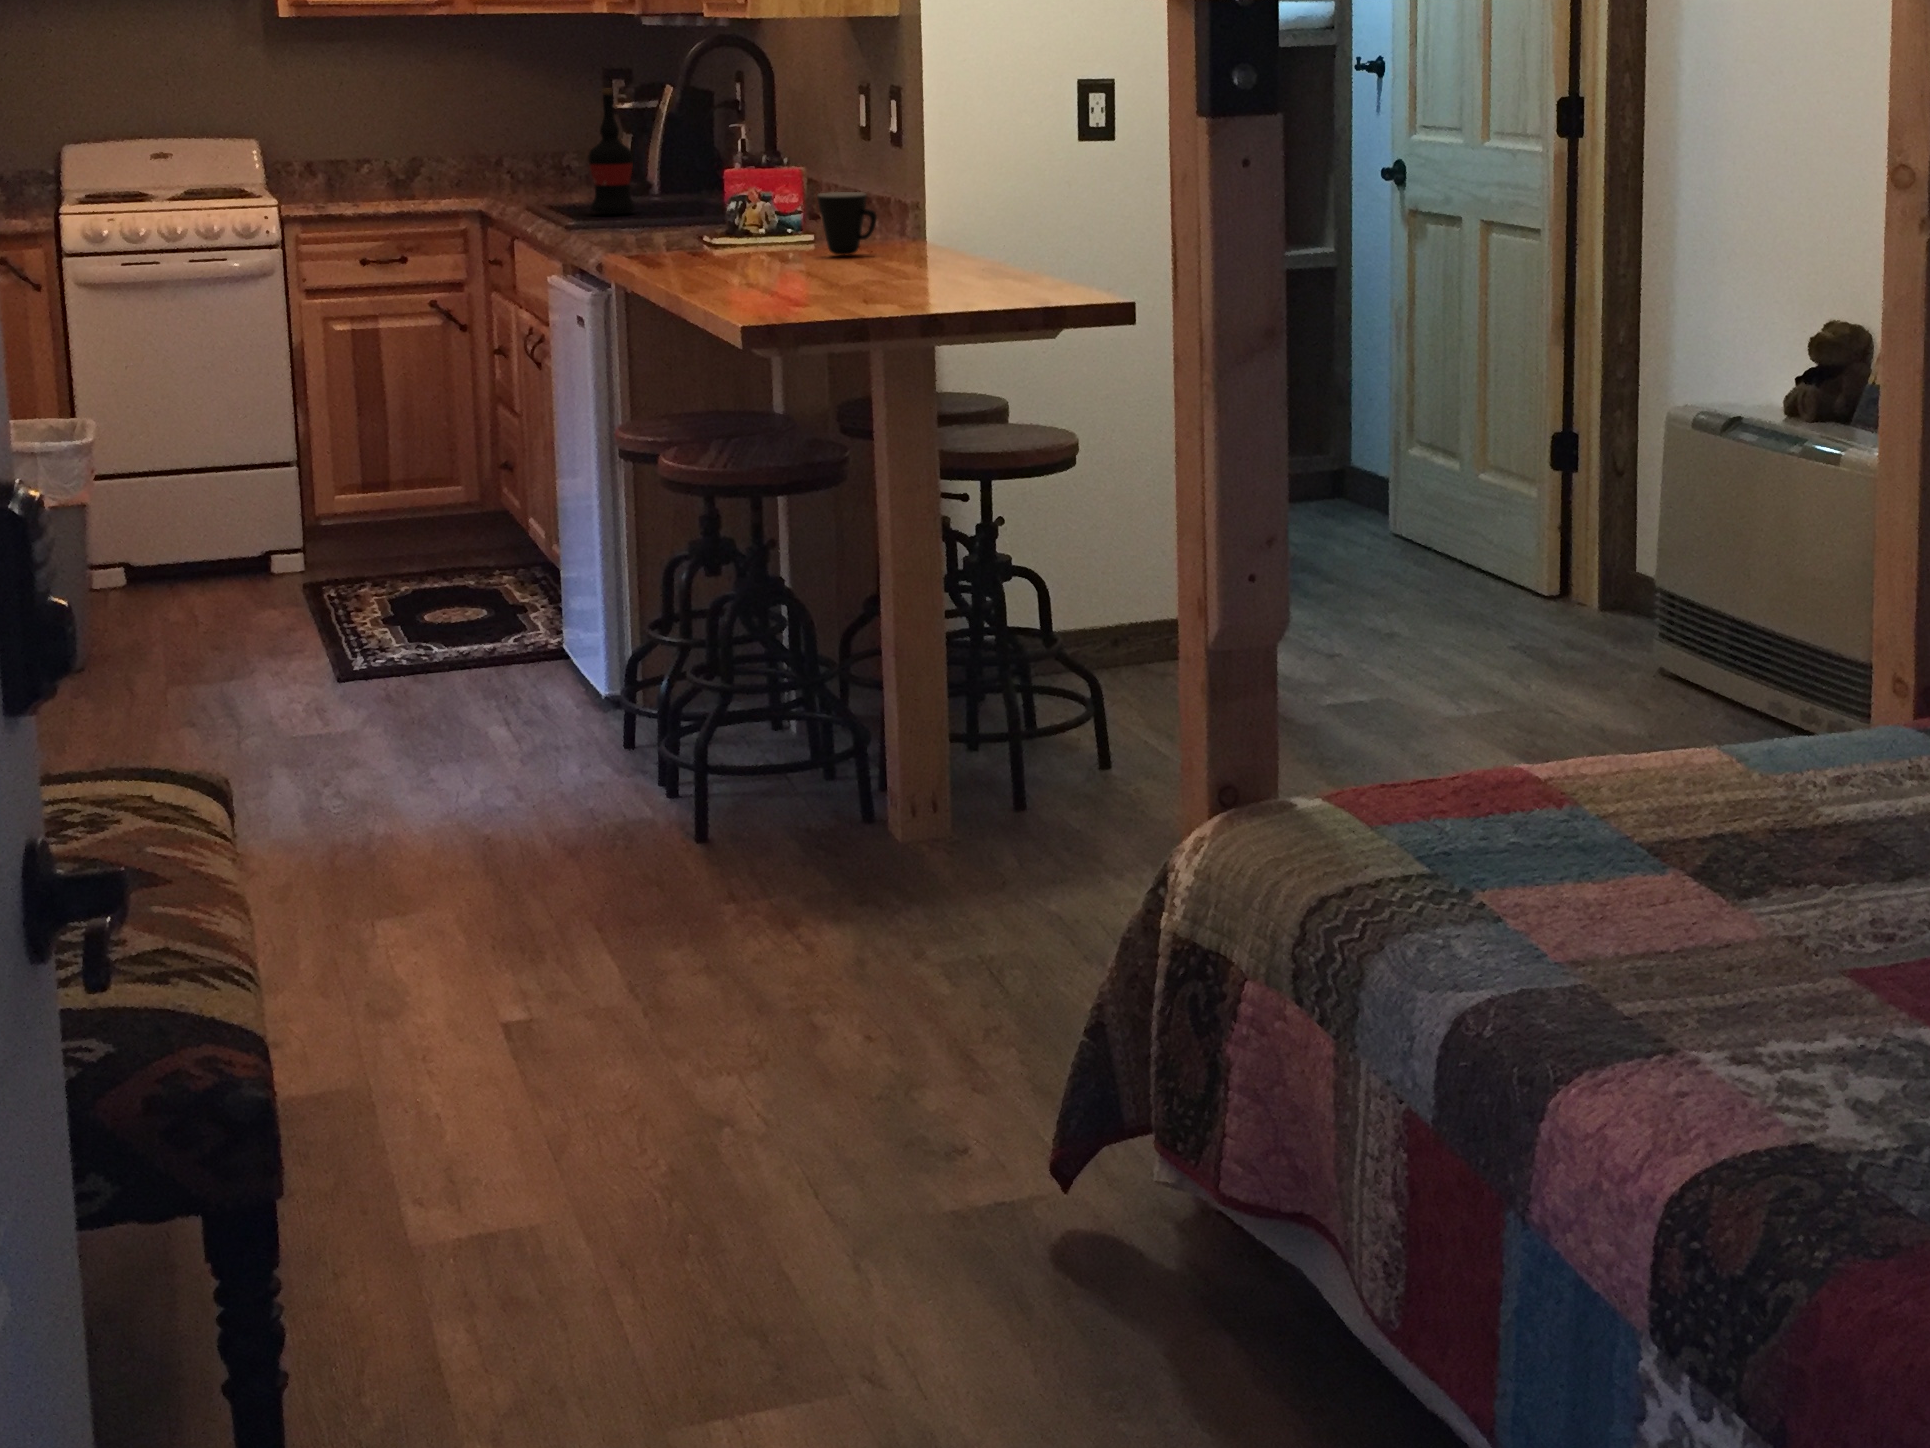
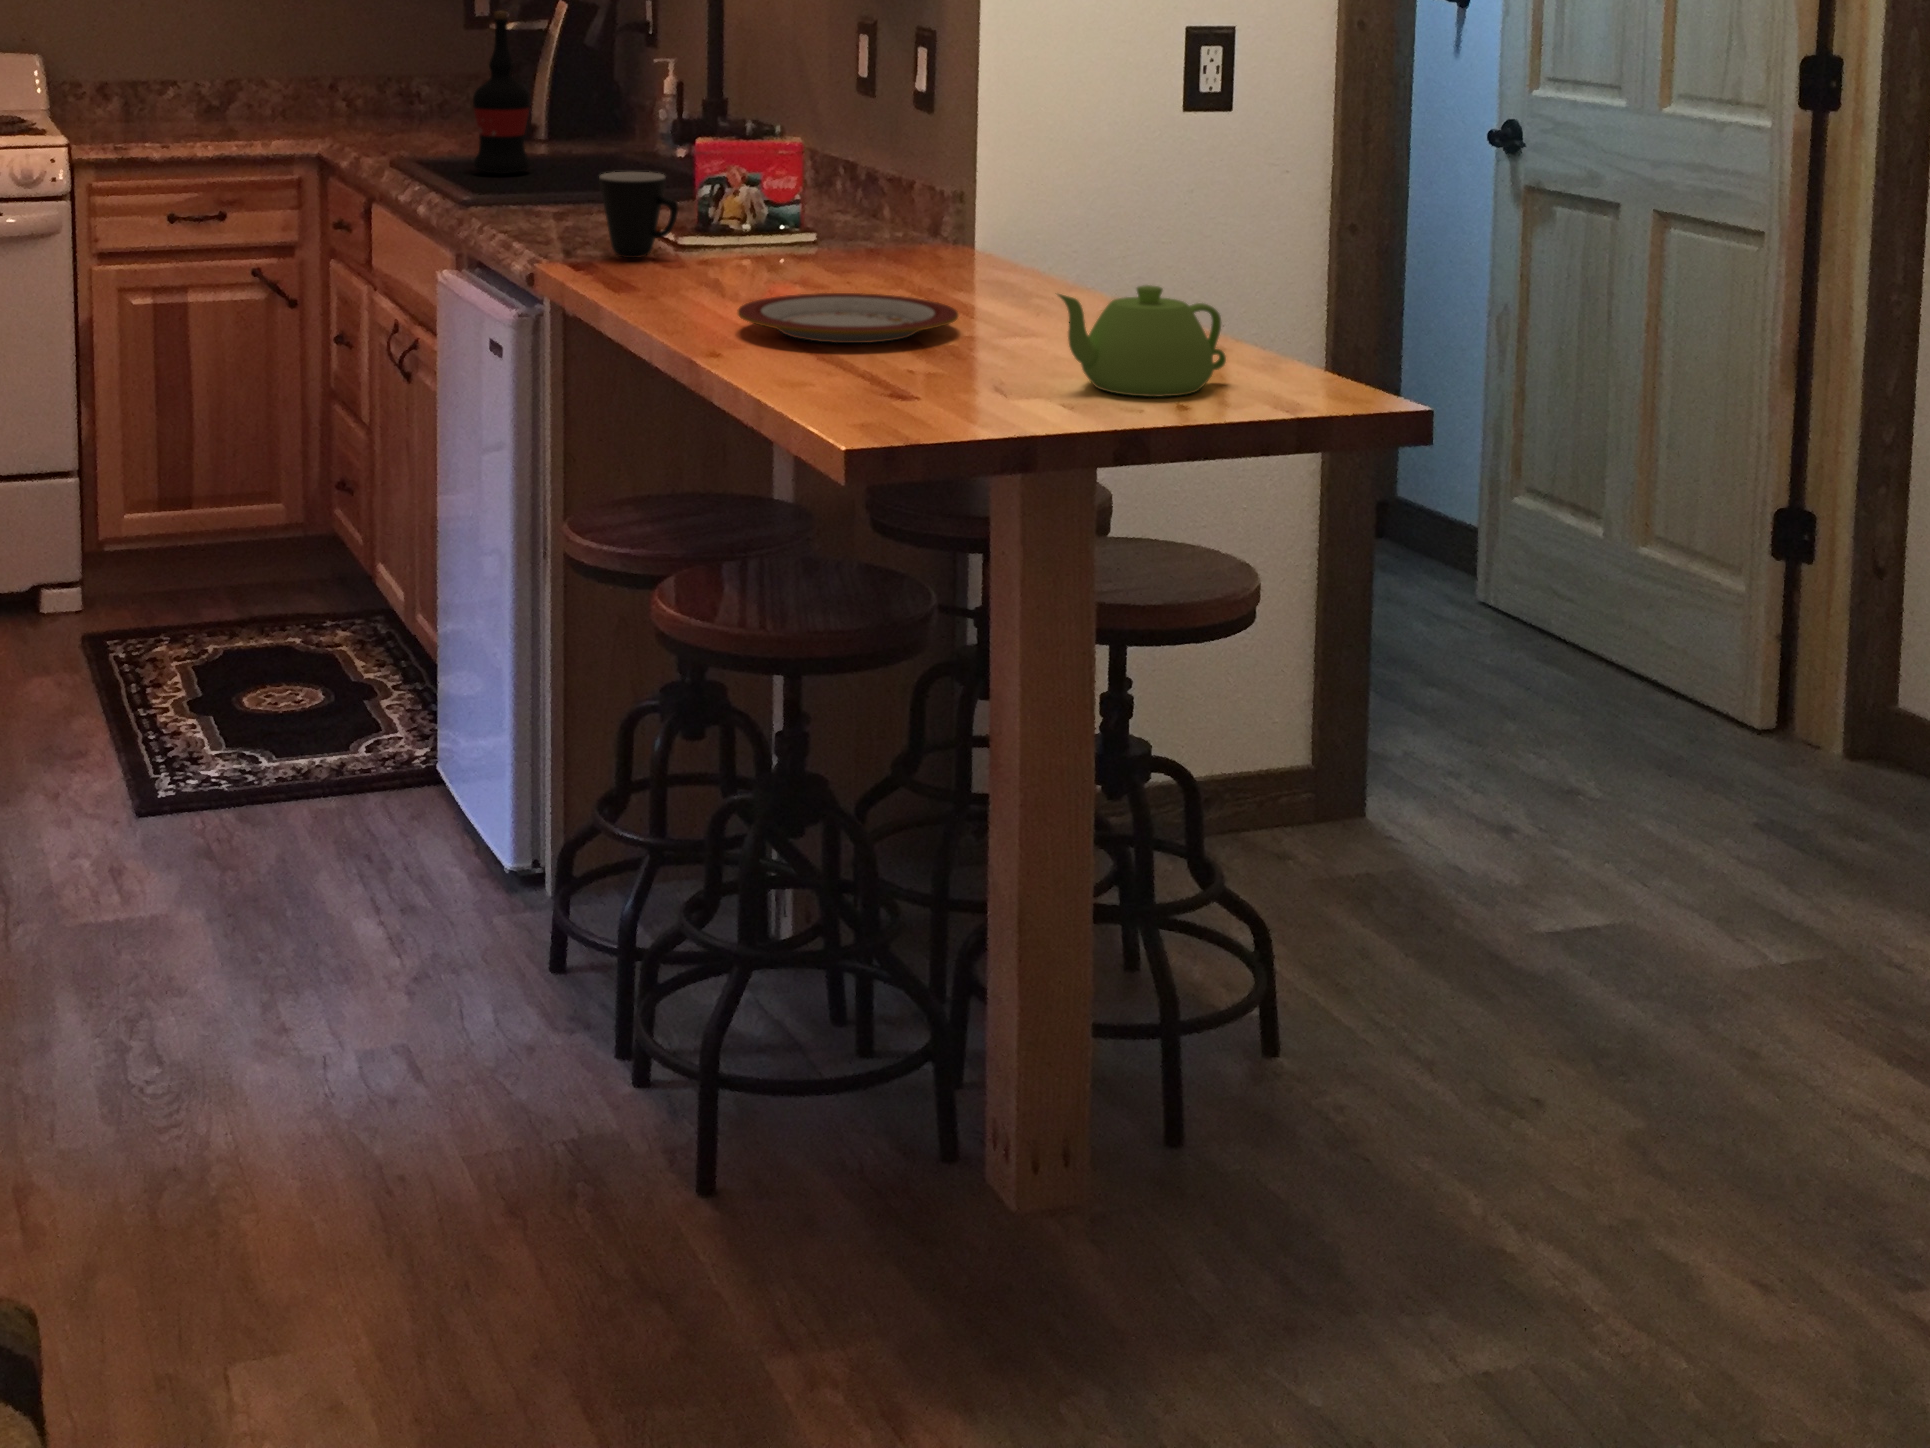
mug: present [817,192,877,255] -> present [599,172,679,258]
teapot: none [894,229,1012,298] -> present [1058,285,1226,397]
plate: none [716,258,867,283] -> present [738,293,958,343]

